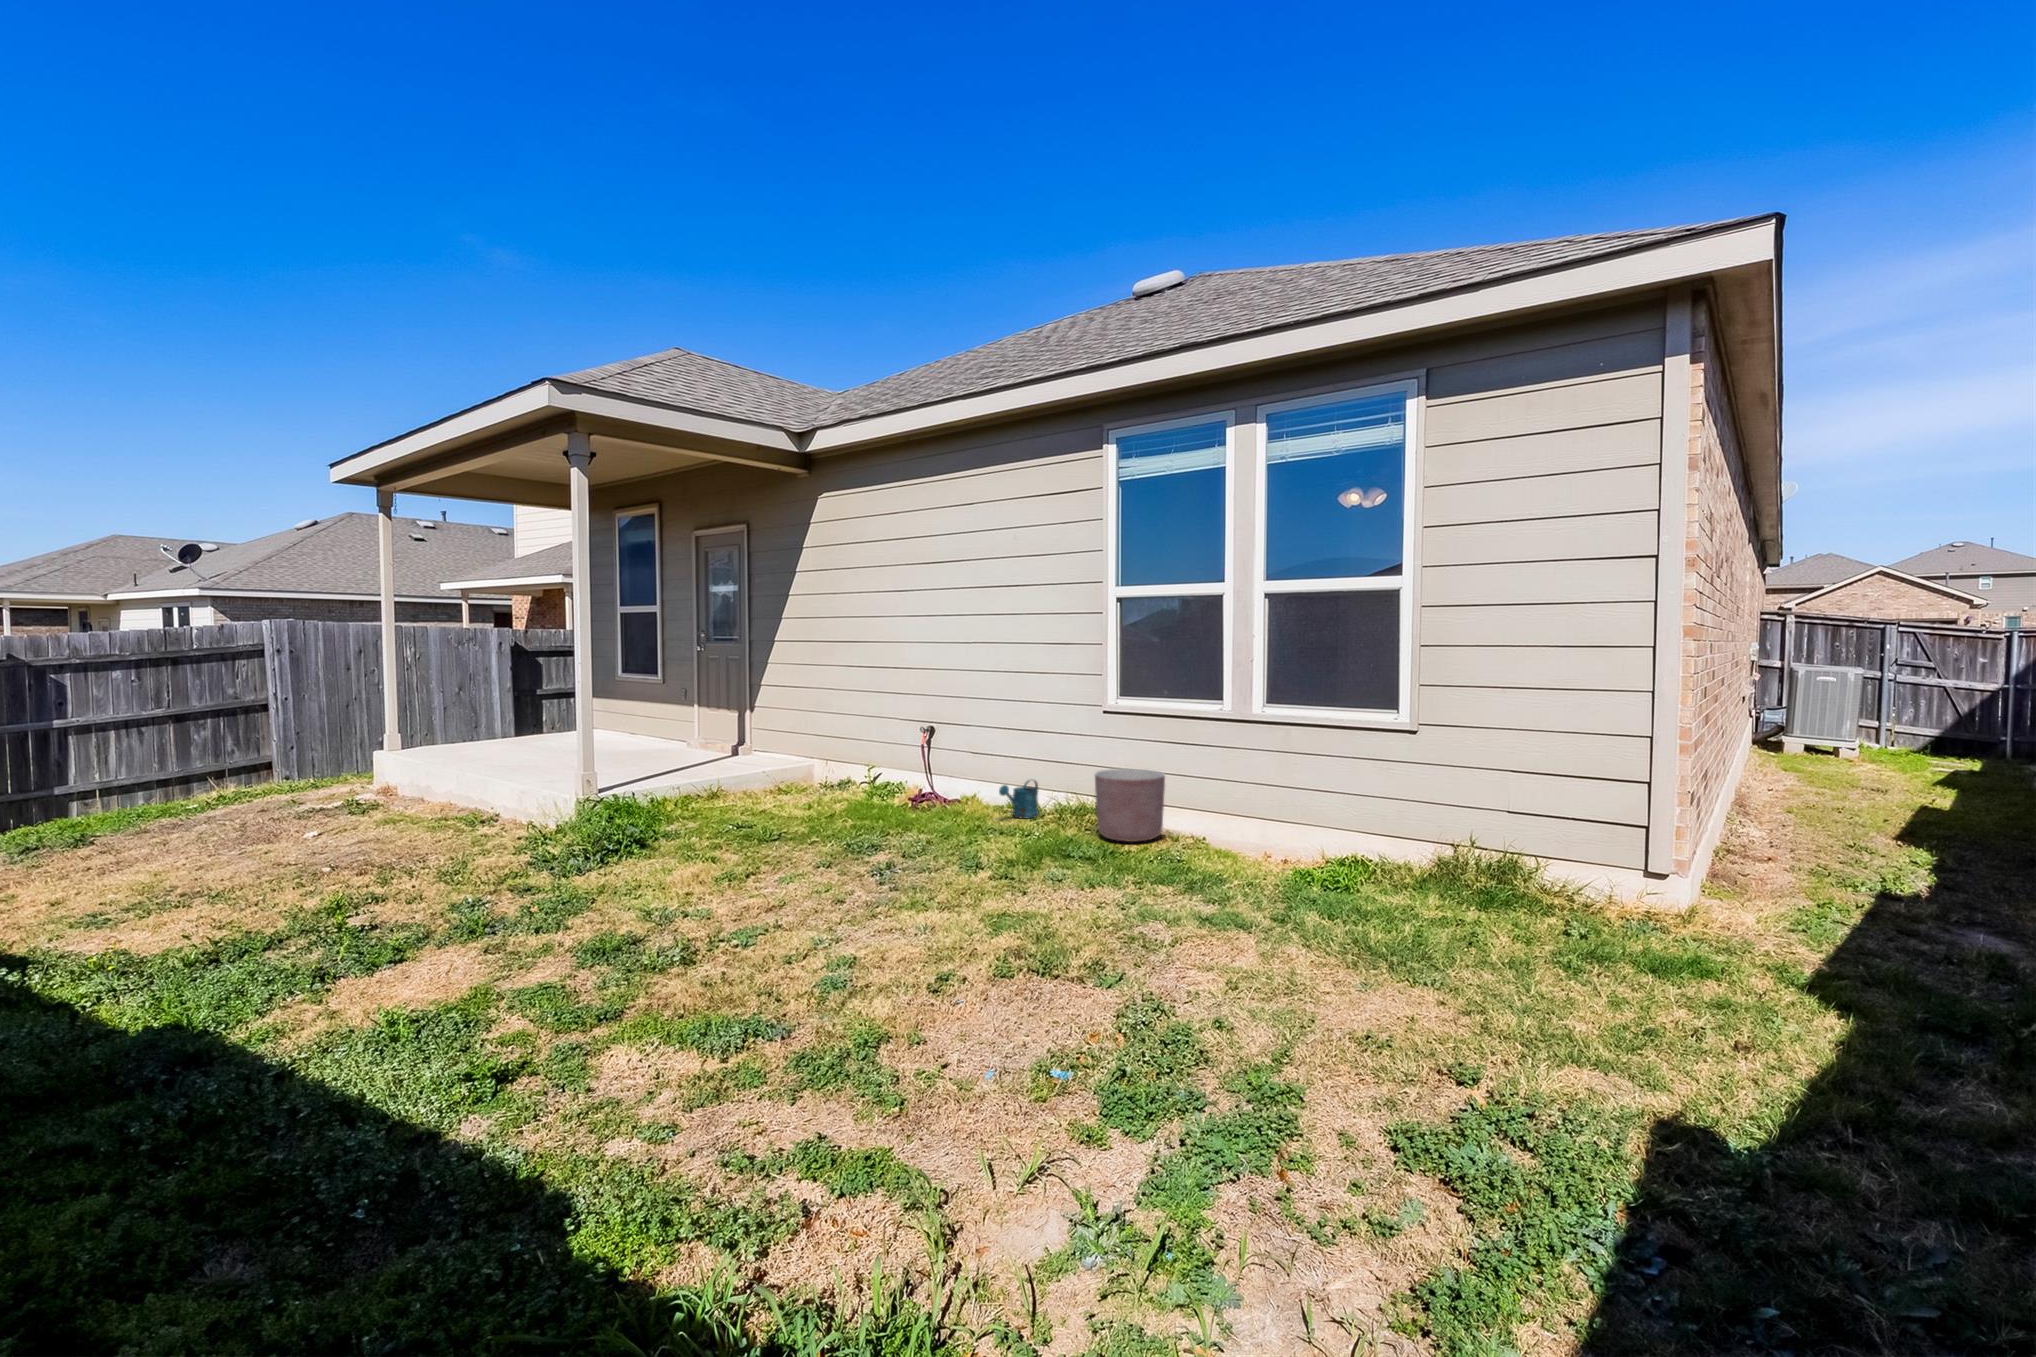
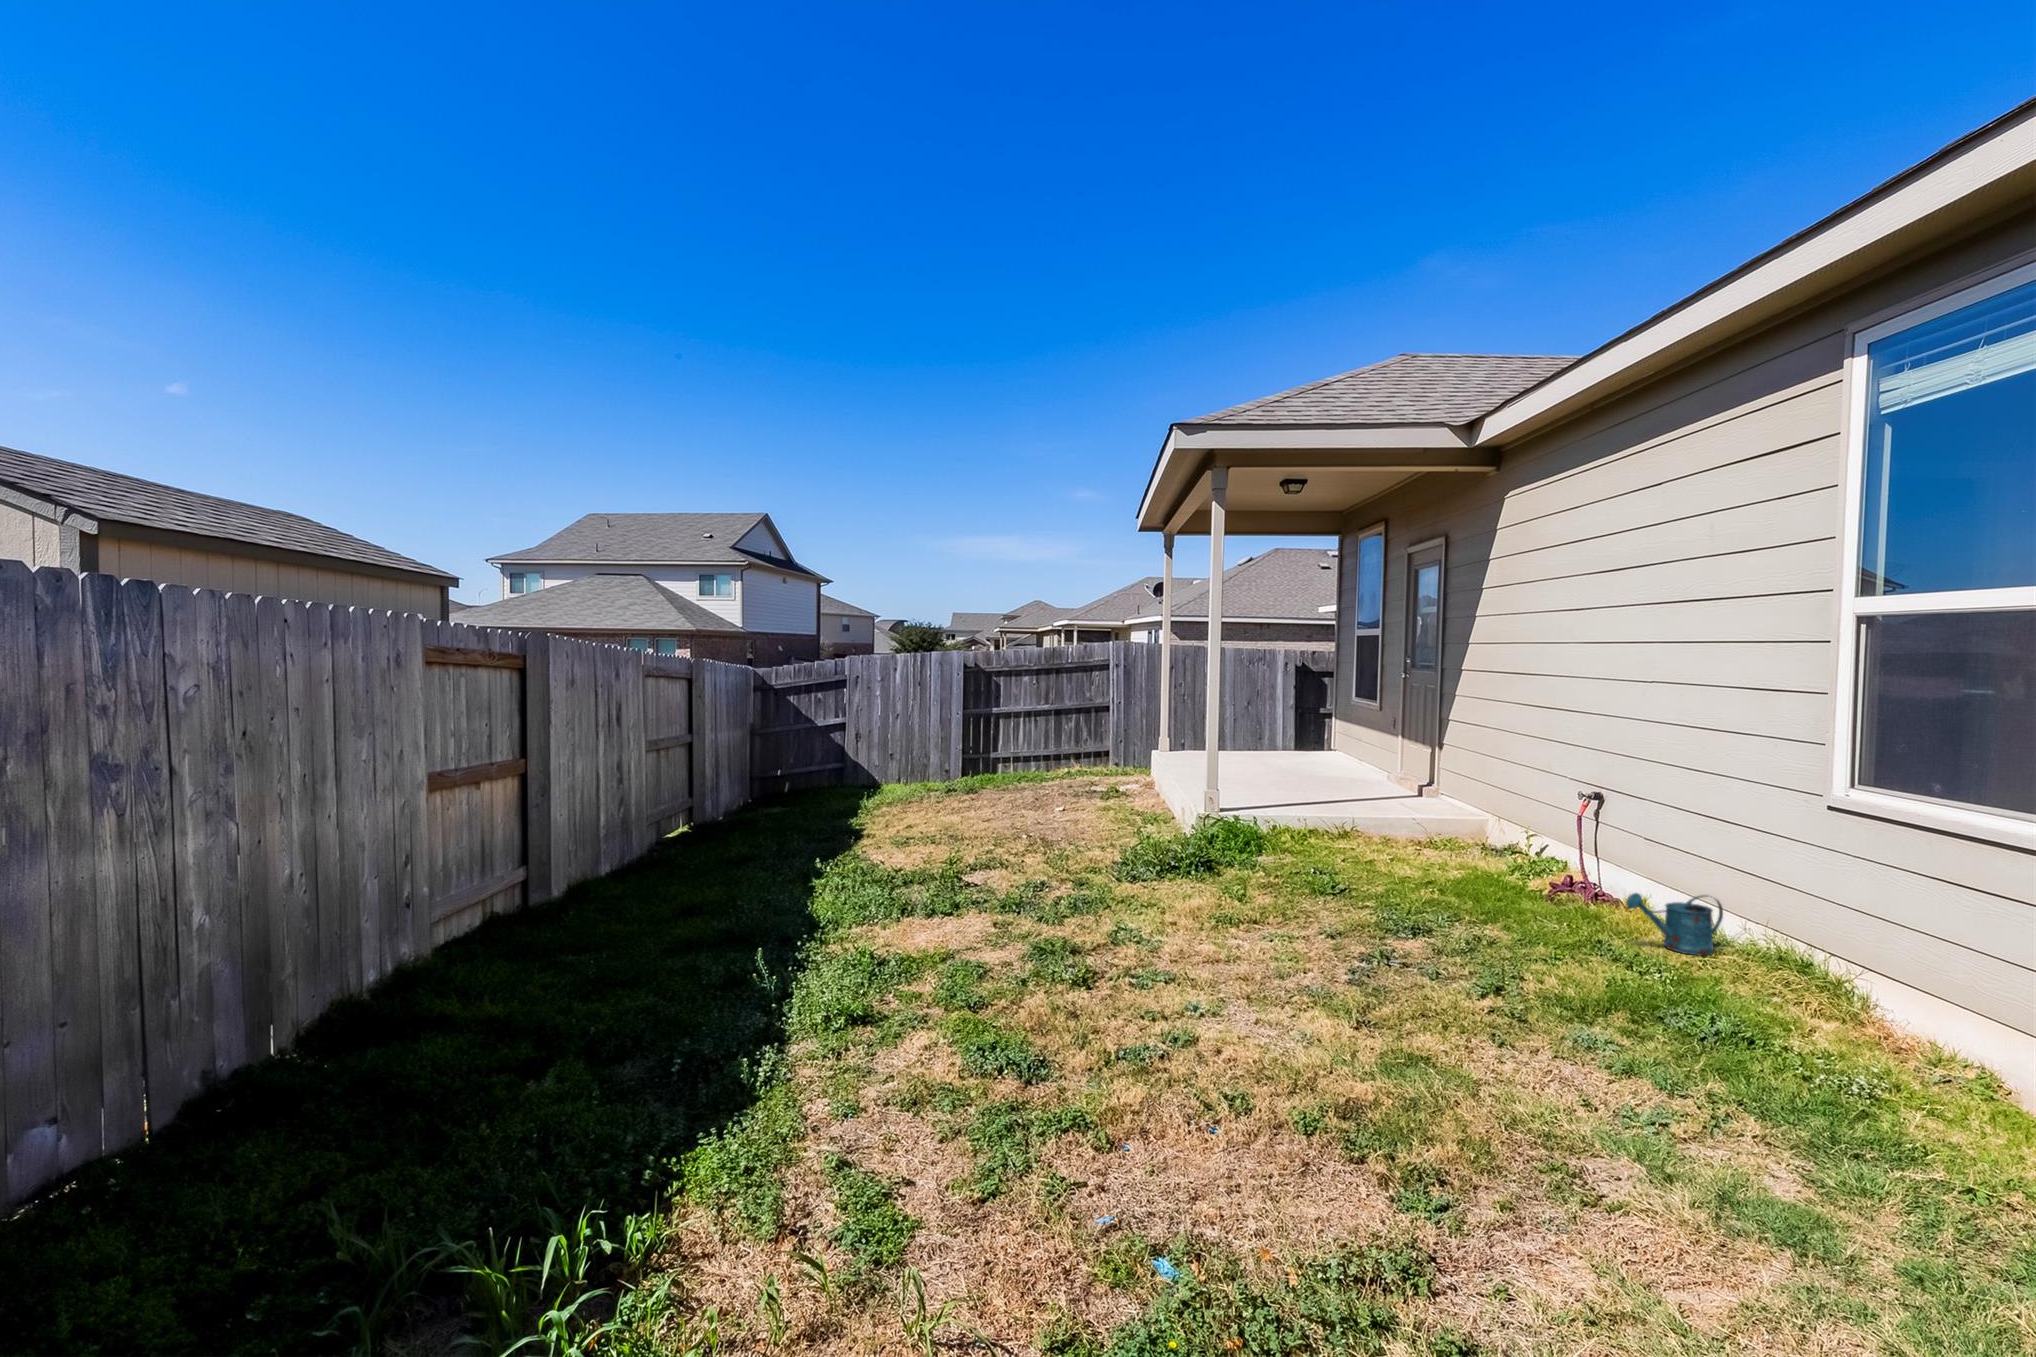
planter: present [1095,768,1165,842] -> none [1752,905,1919,1051]

